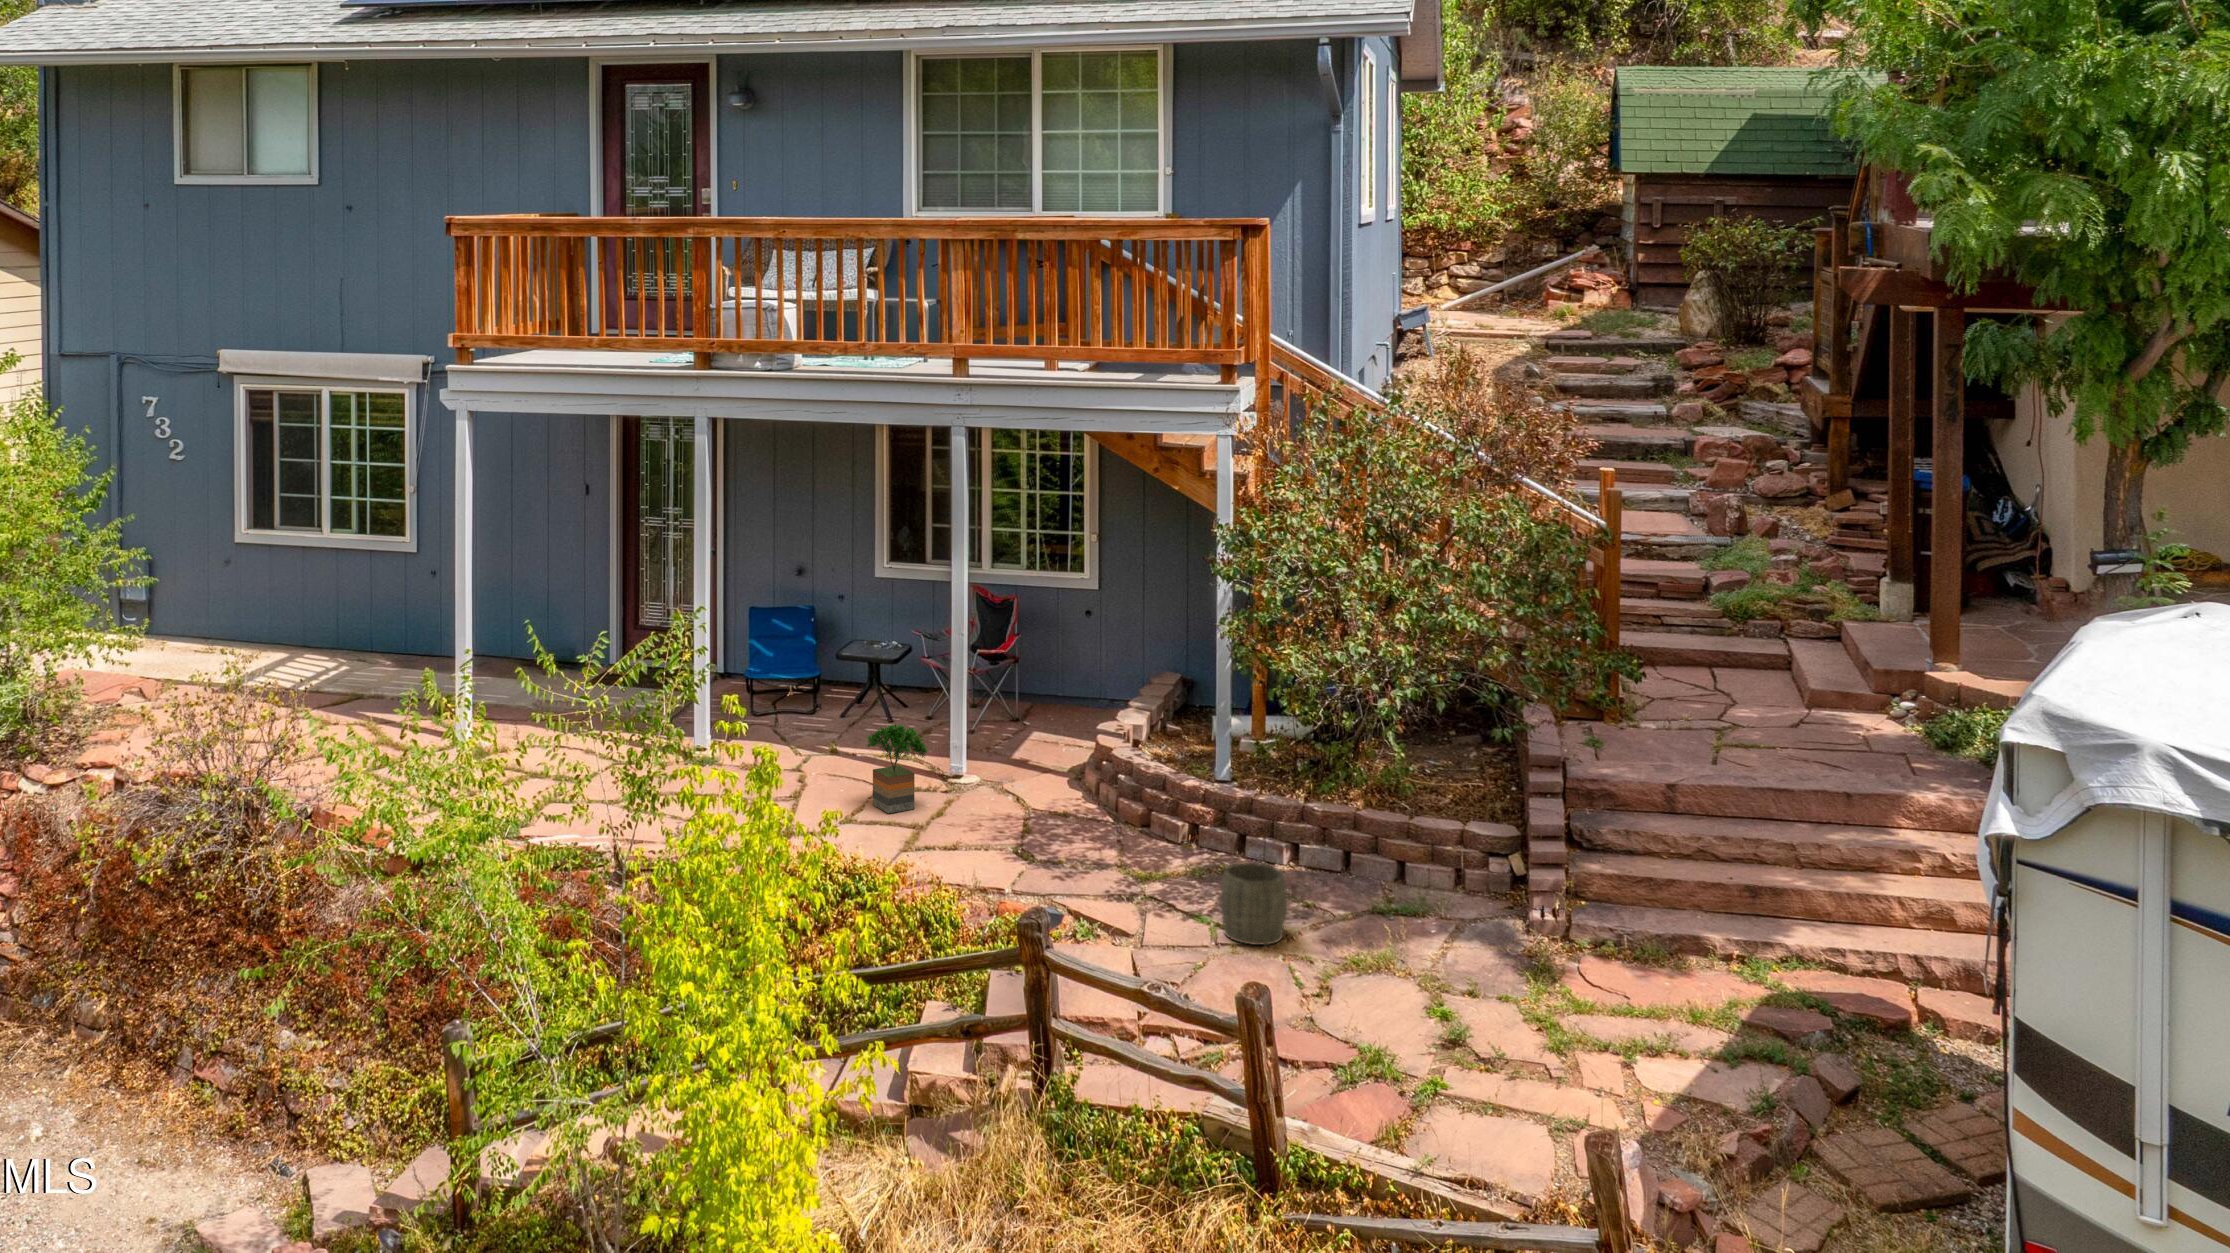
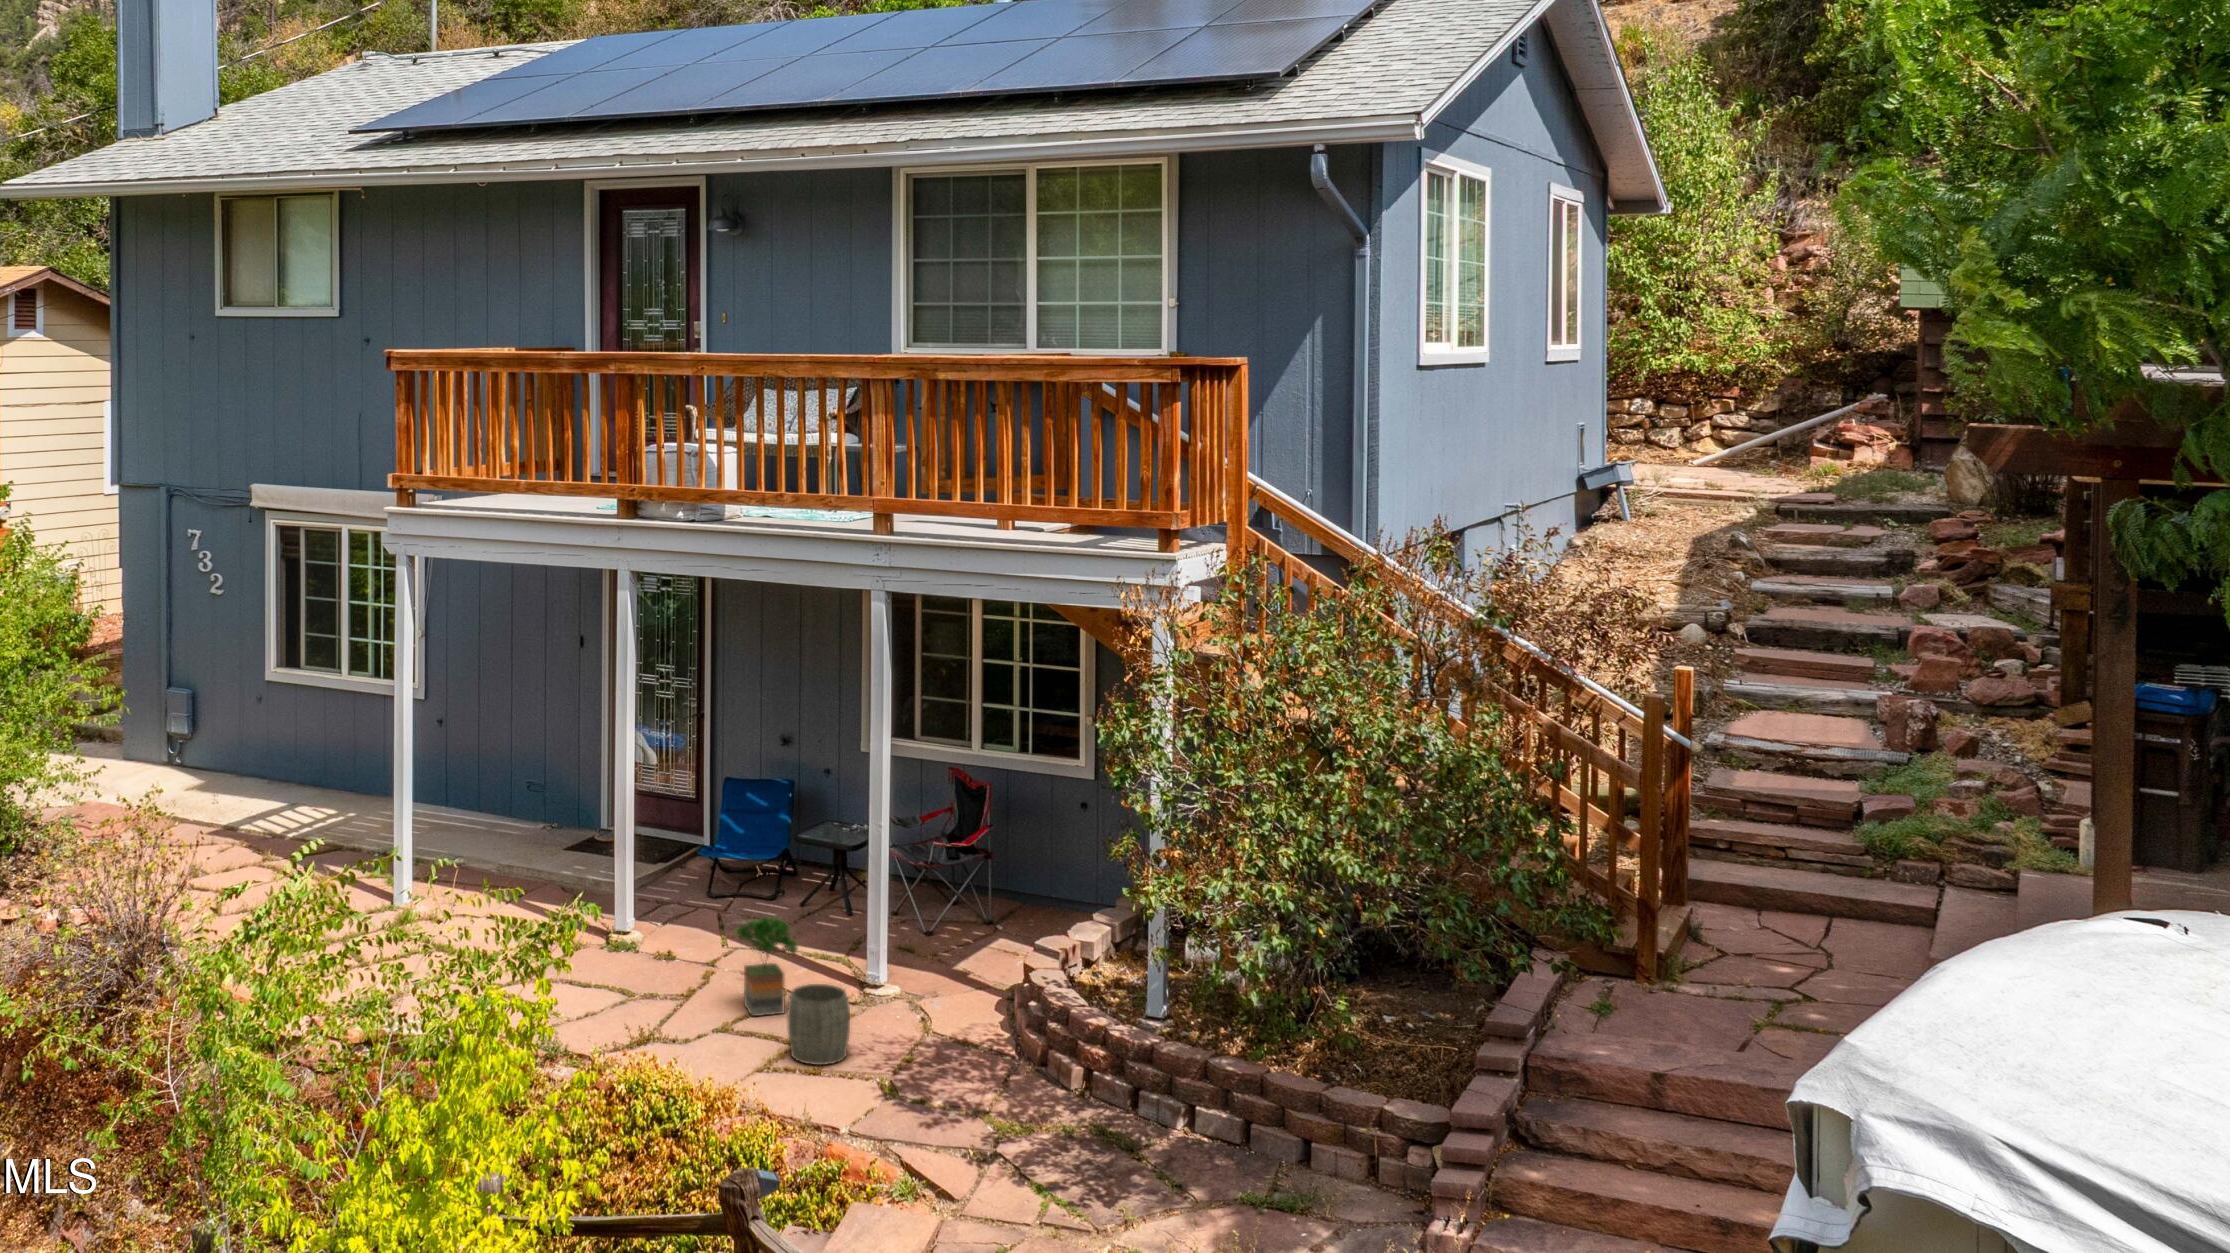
woven basket: present [1221,863,1287,945] -> present [787,984,850,1065]

